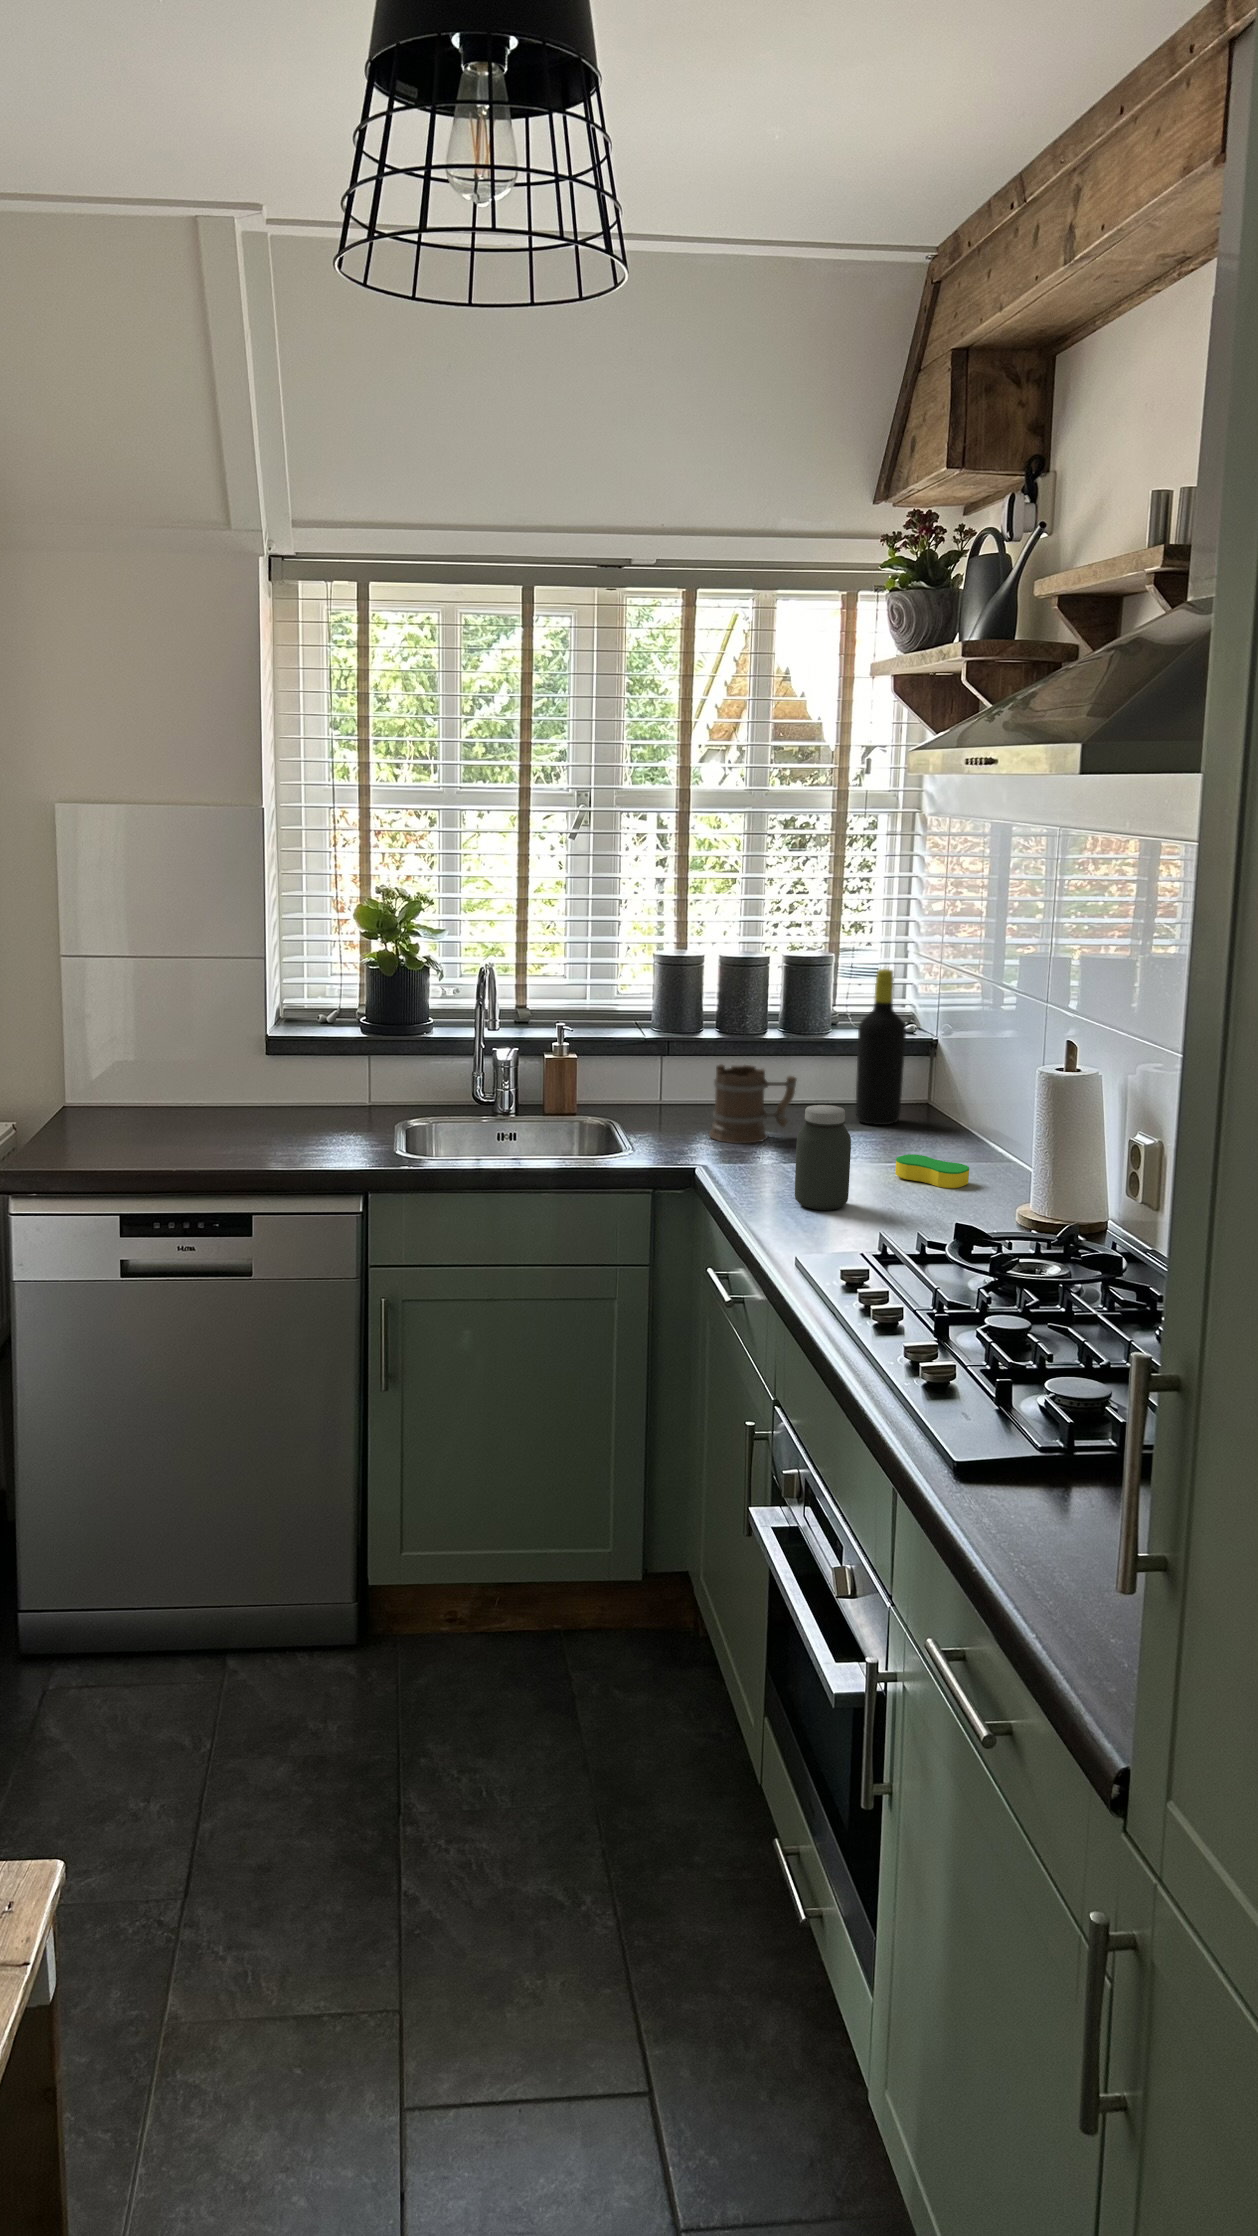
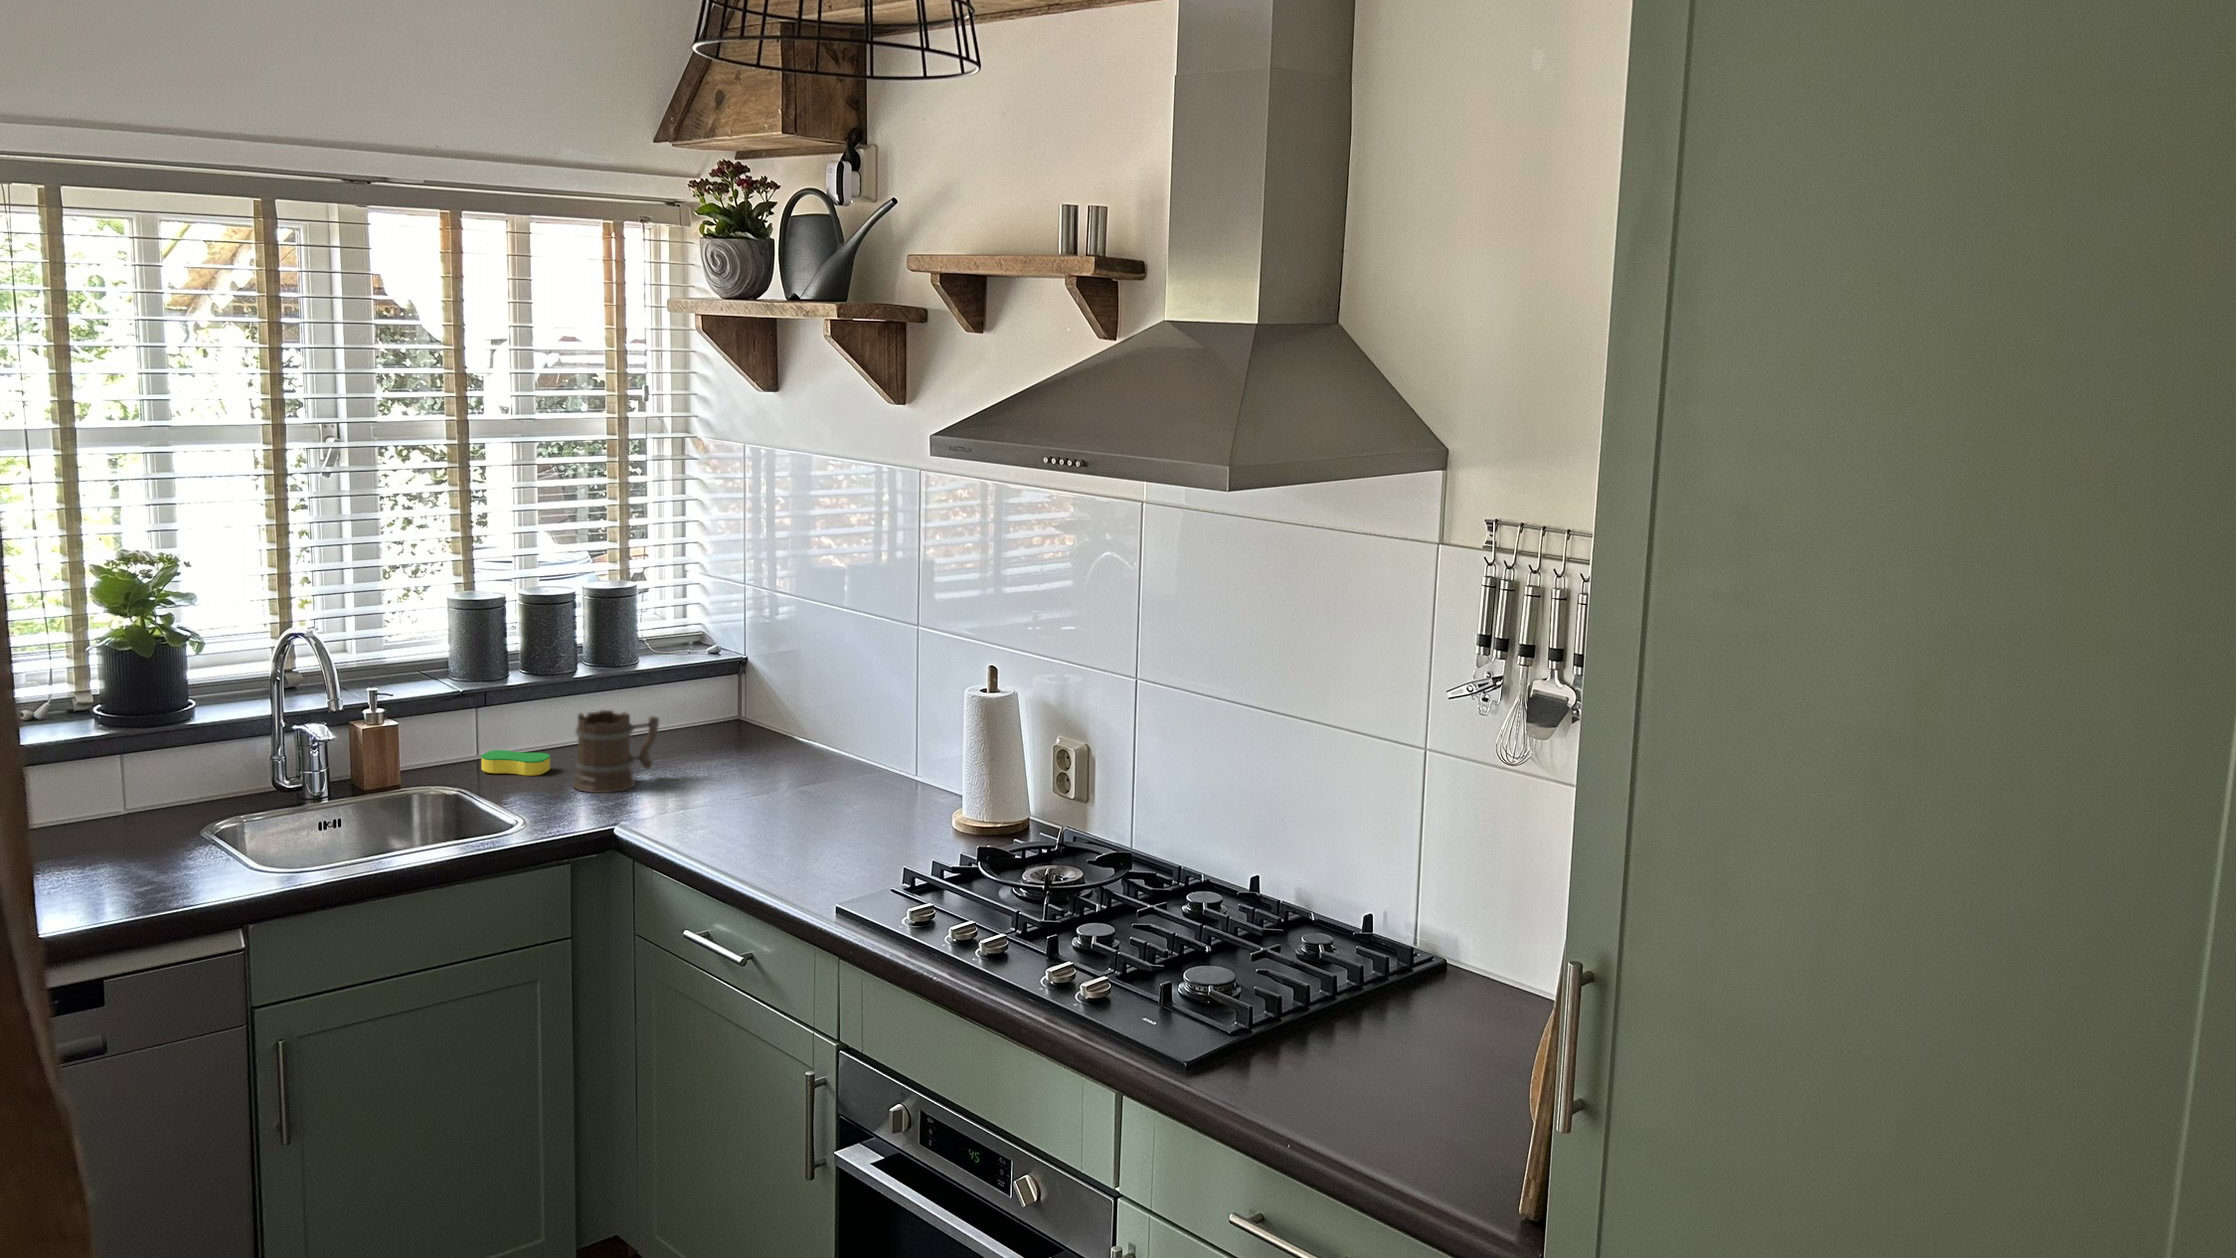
bottle: present [855,969,906,1125] -> none [692,598,739,752]
jar: present [795,1105,851,1210] -> none [749,746,801,845]
sponge: present [895,1154,969,1189] -> present [481,750,550,776]

